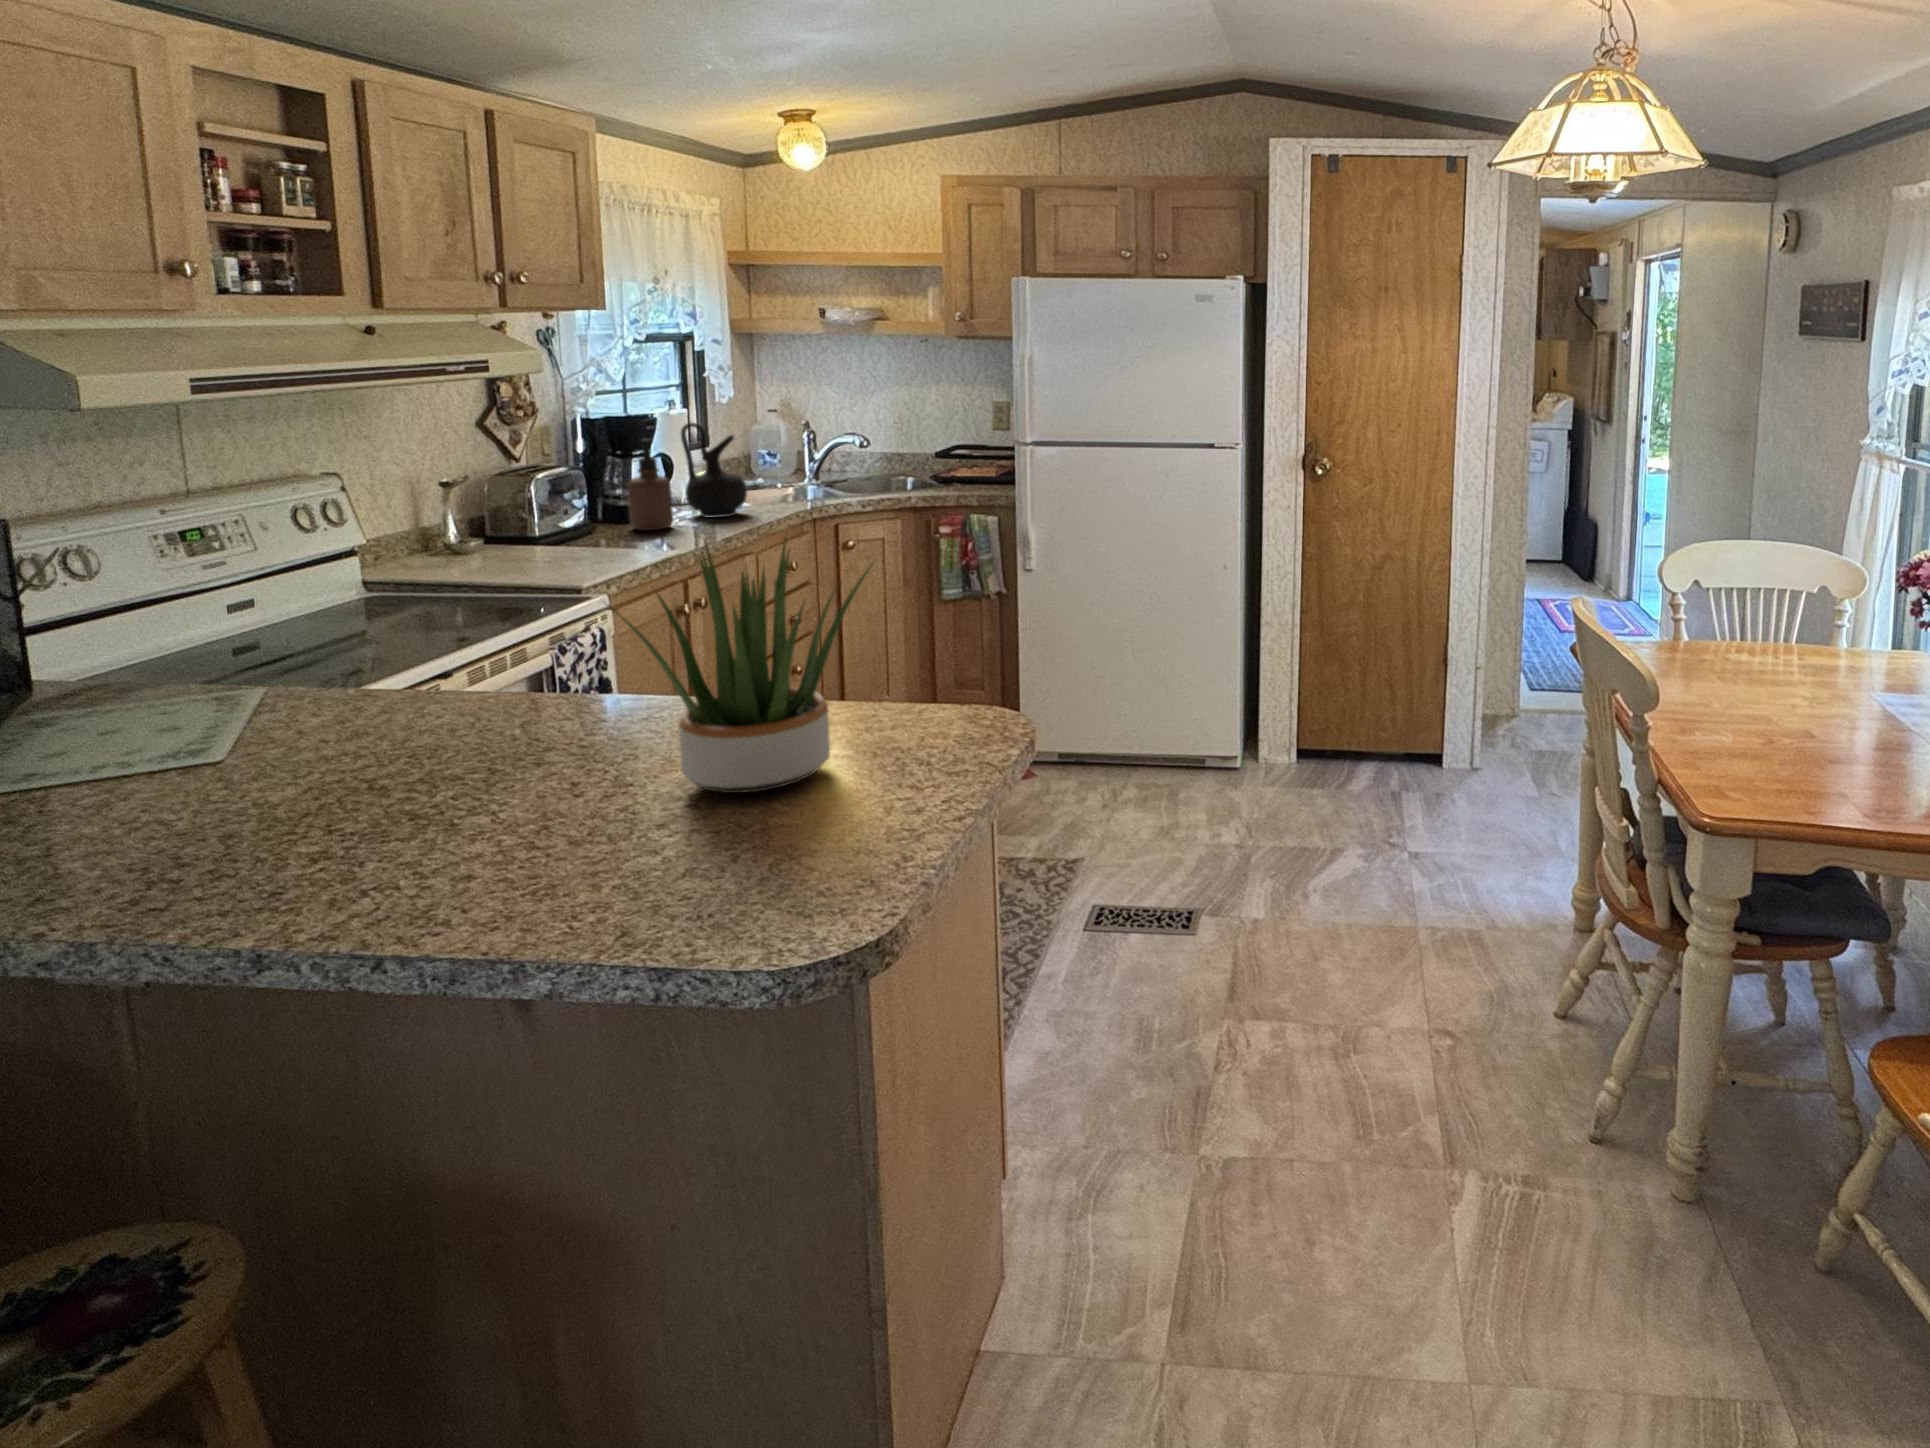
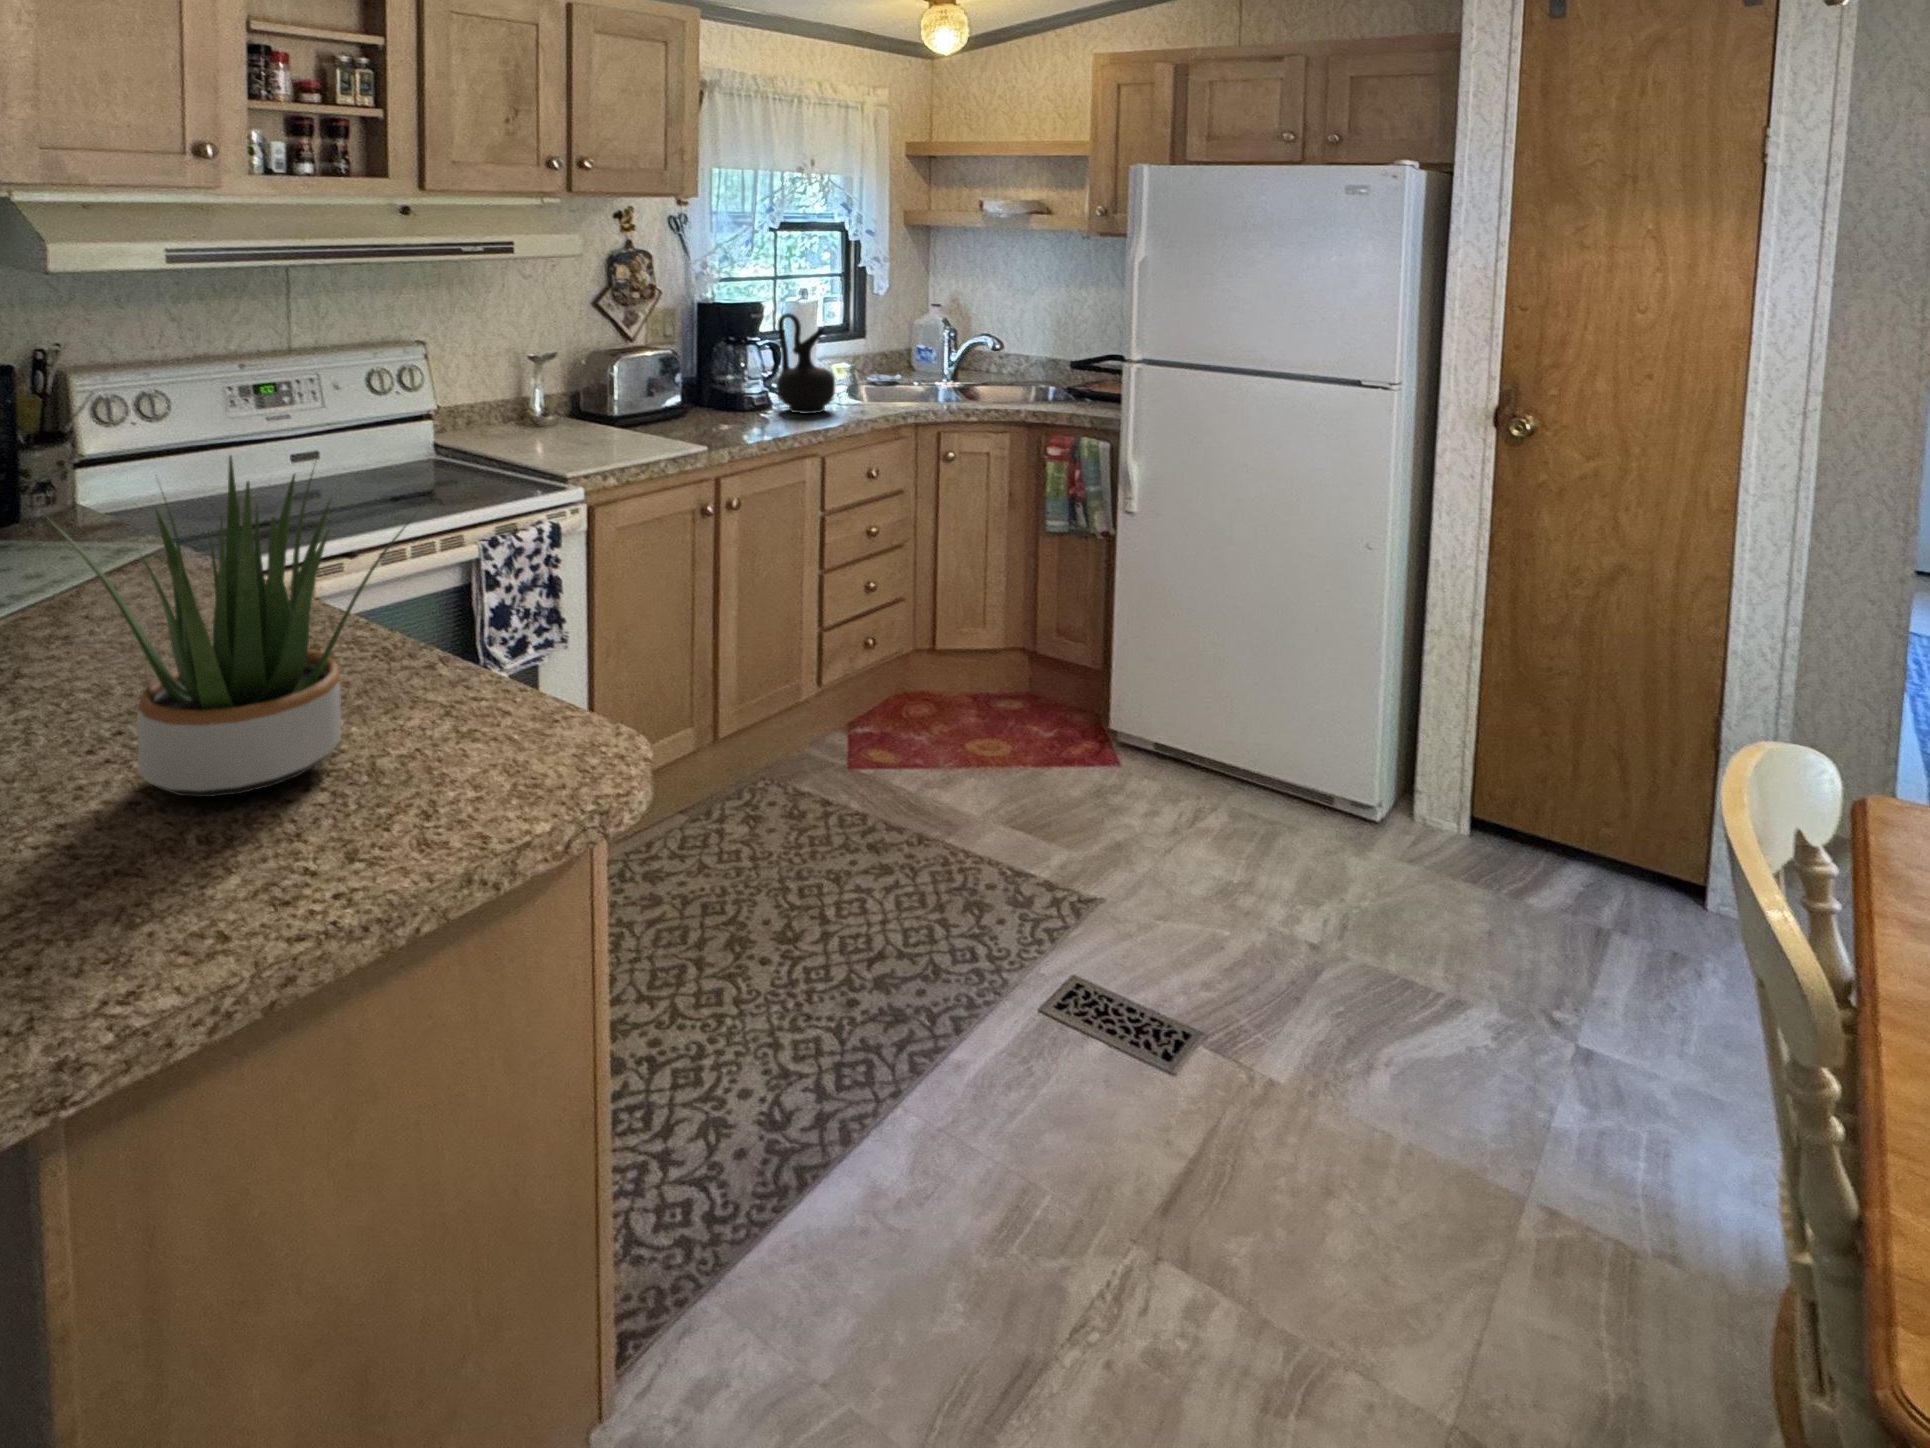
soap dispenser: present [627,439,673,531] -> none [711,327,751,421]

